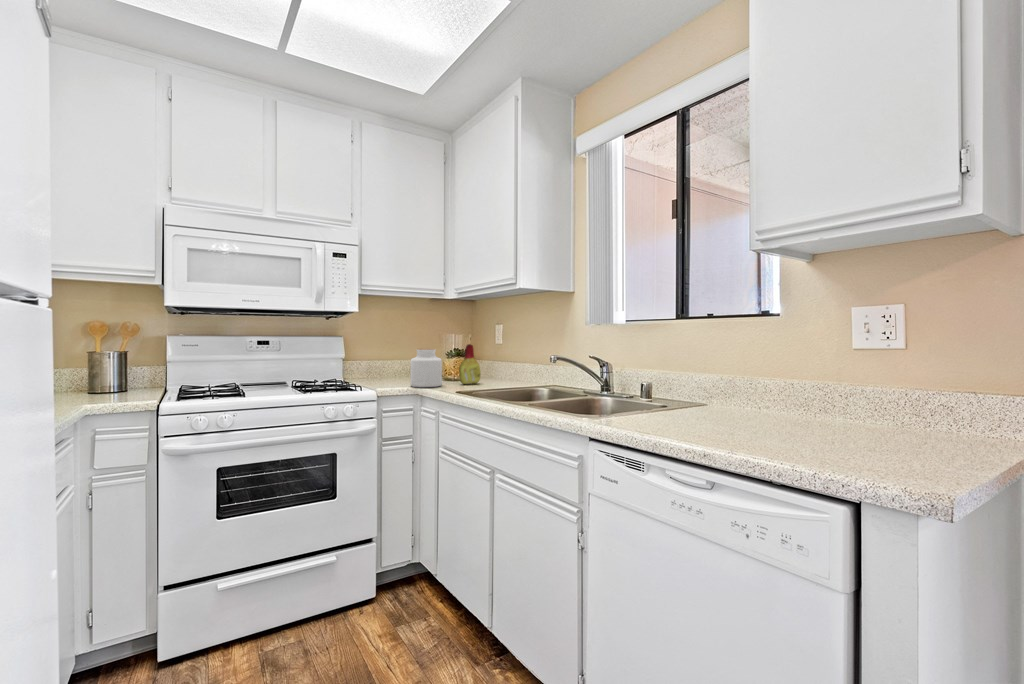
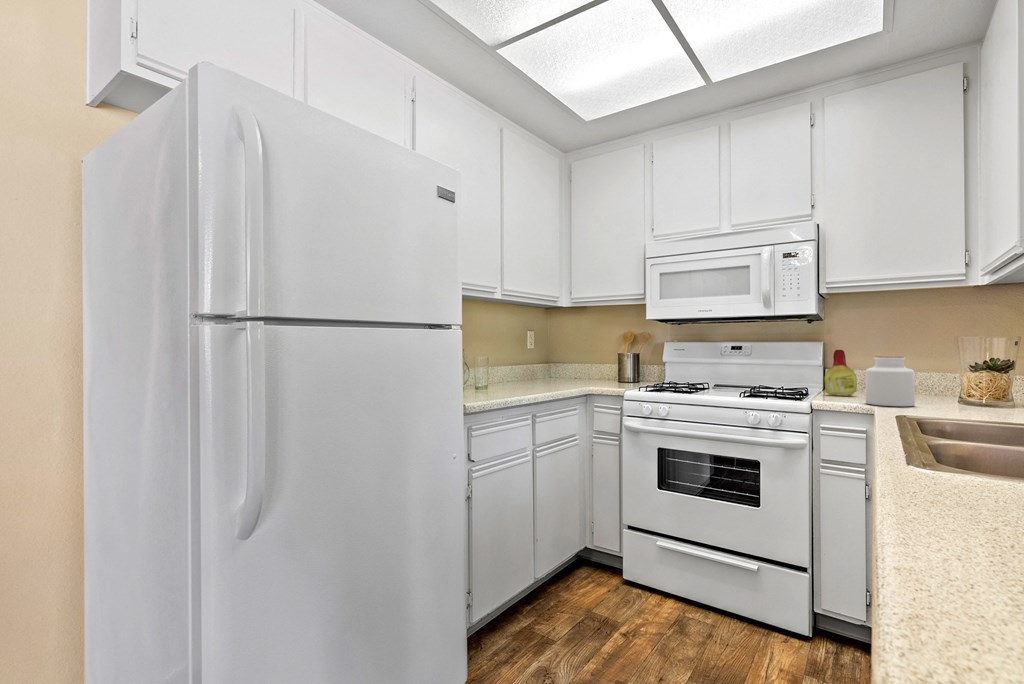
bottle: present [459,344,481,384] -> present [824,350,857,396]

